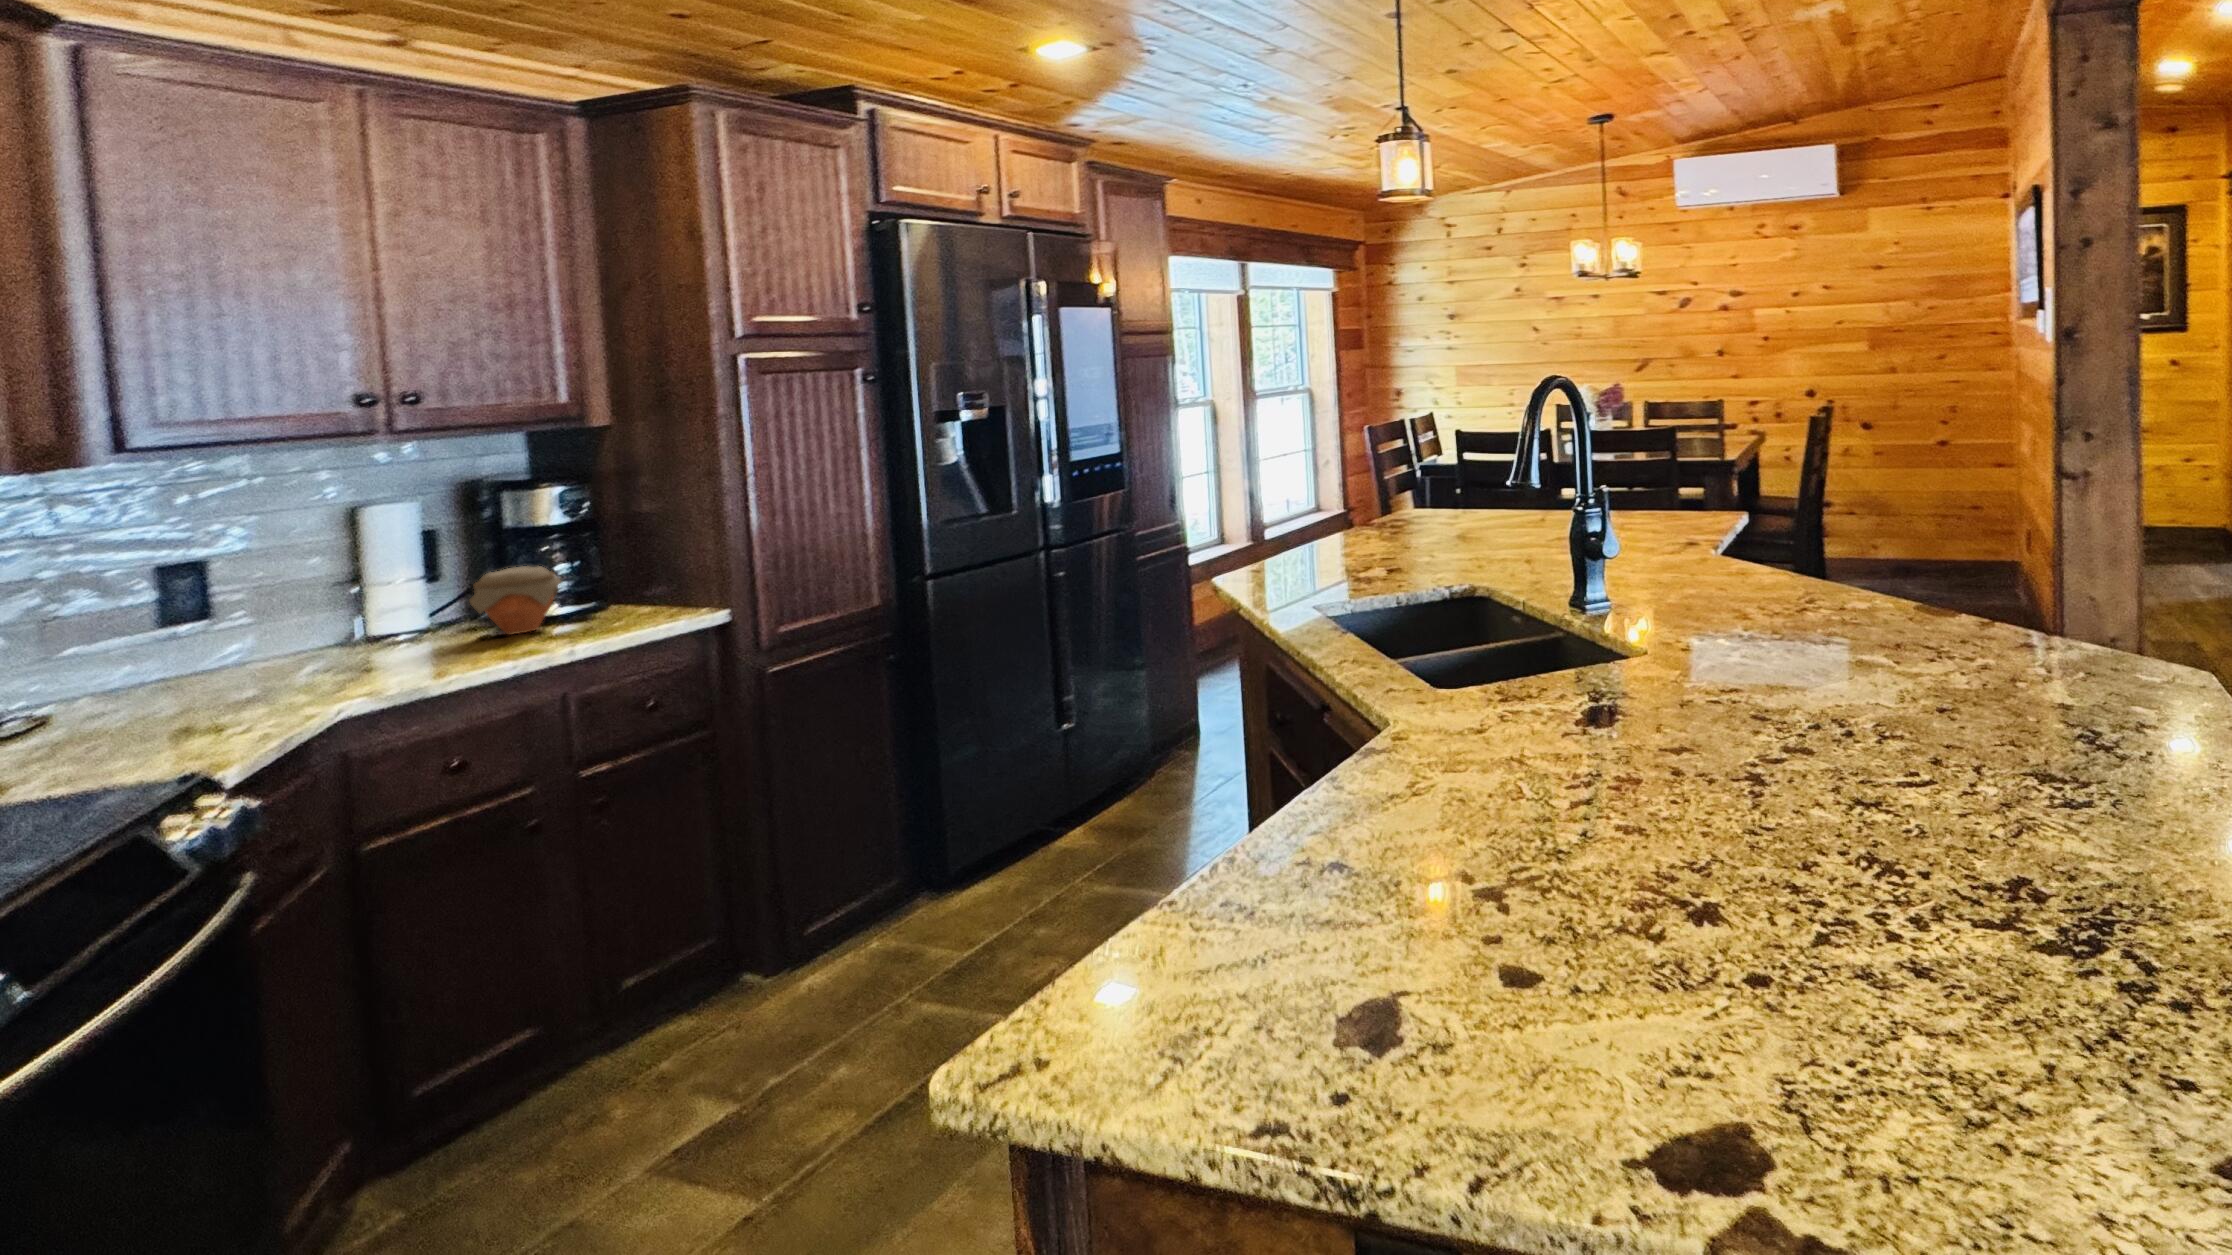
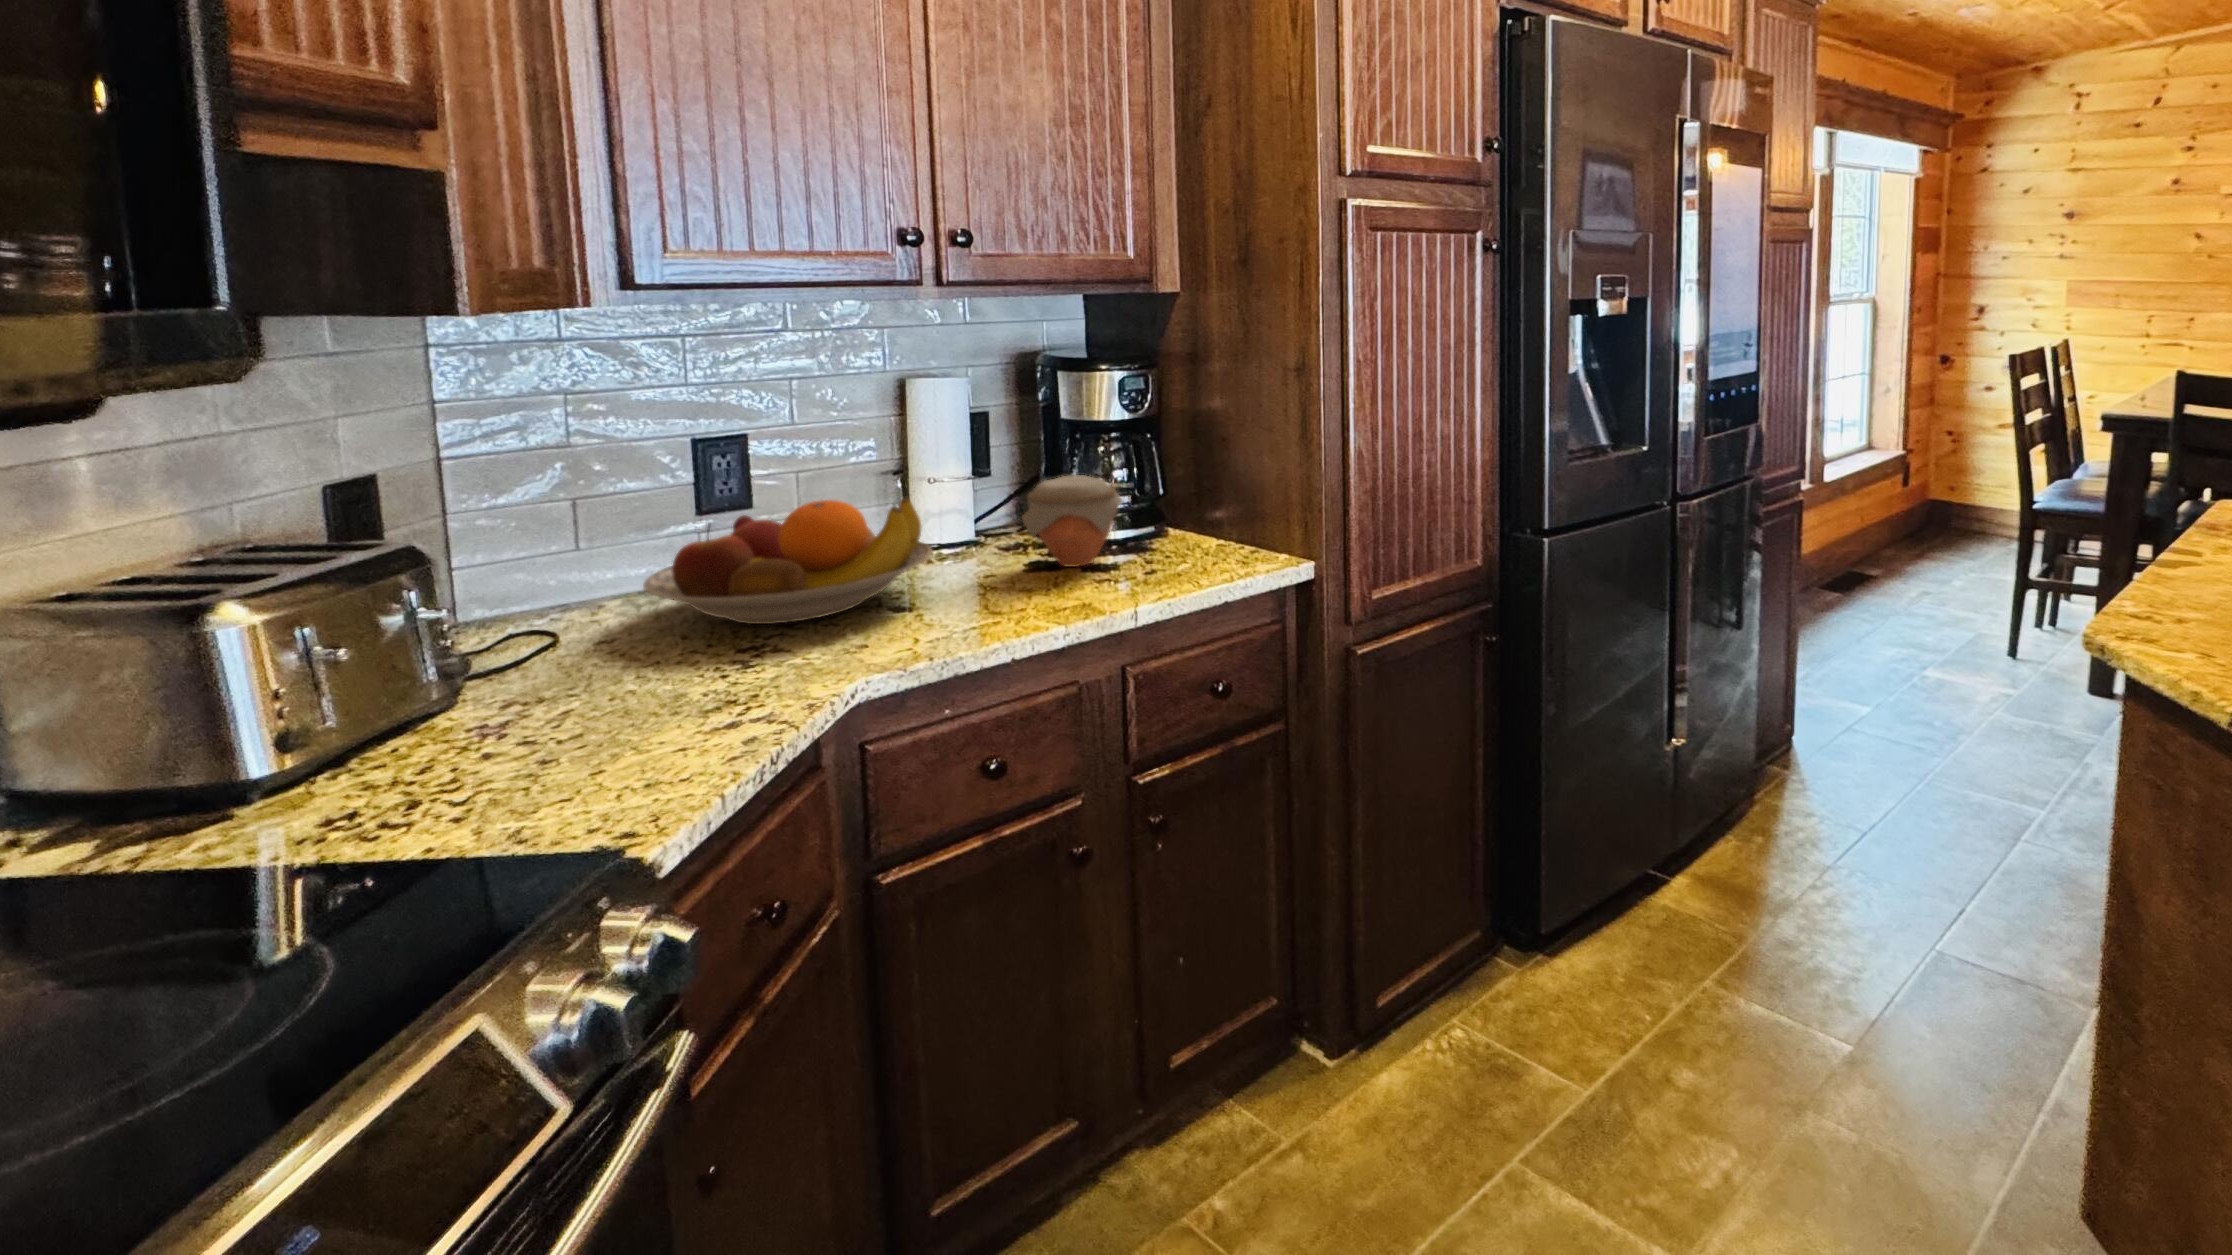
fruit bowl: none [108,593,386,698] -> present [643,498,931,624]

